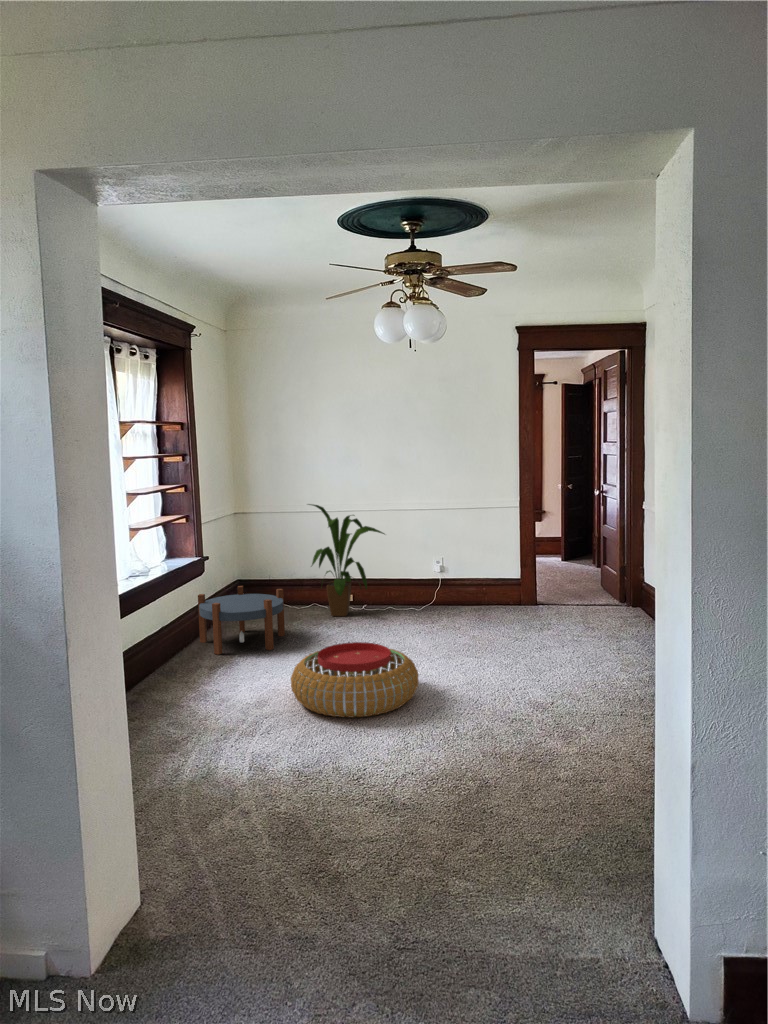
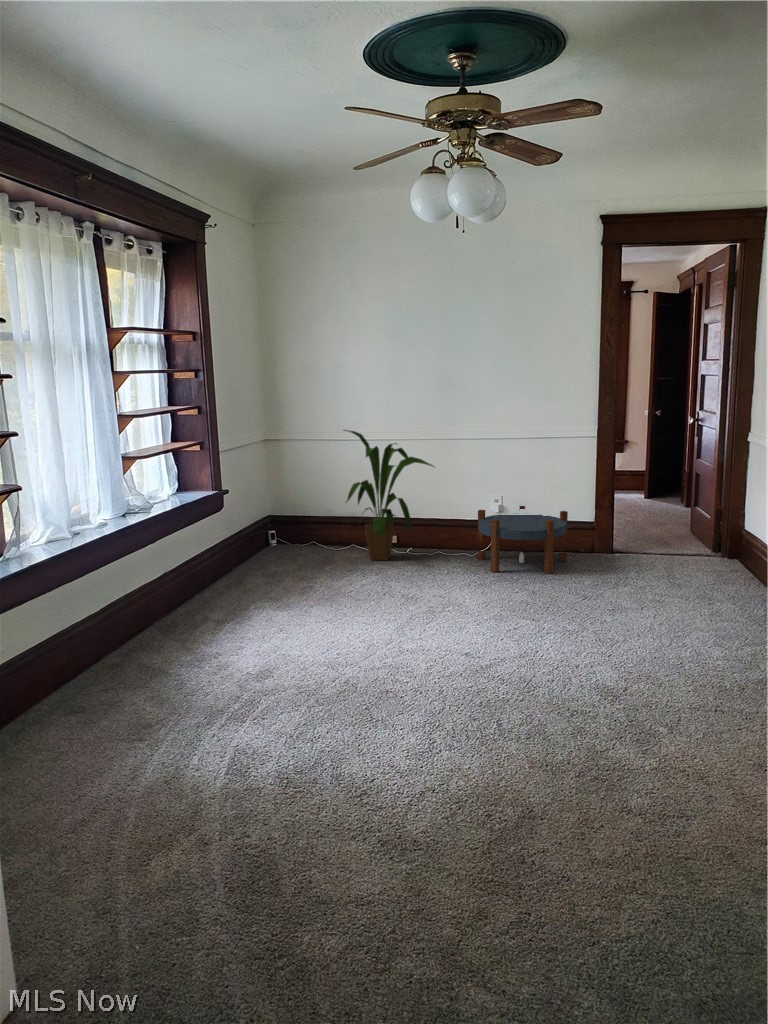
side table: present [198,586,285,655] -> present [478,506,568,574]
pouf: present [291,642,419,717] -> none [307,594,460,685]

